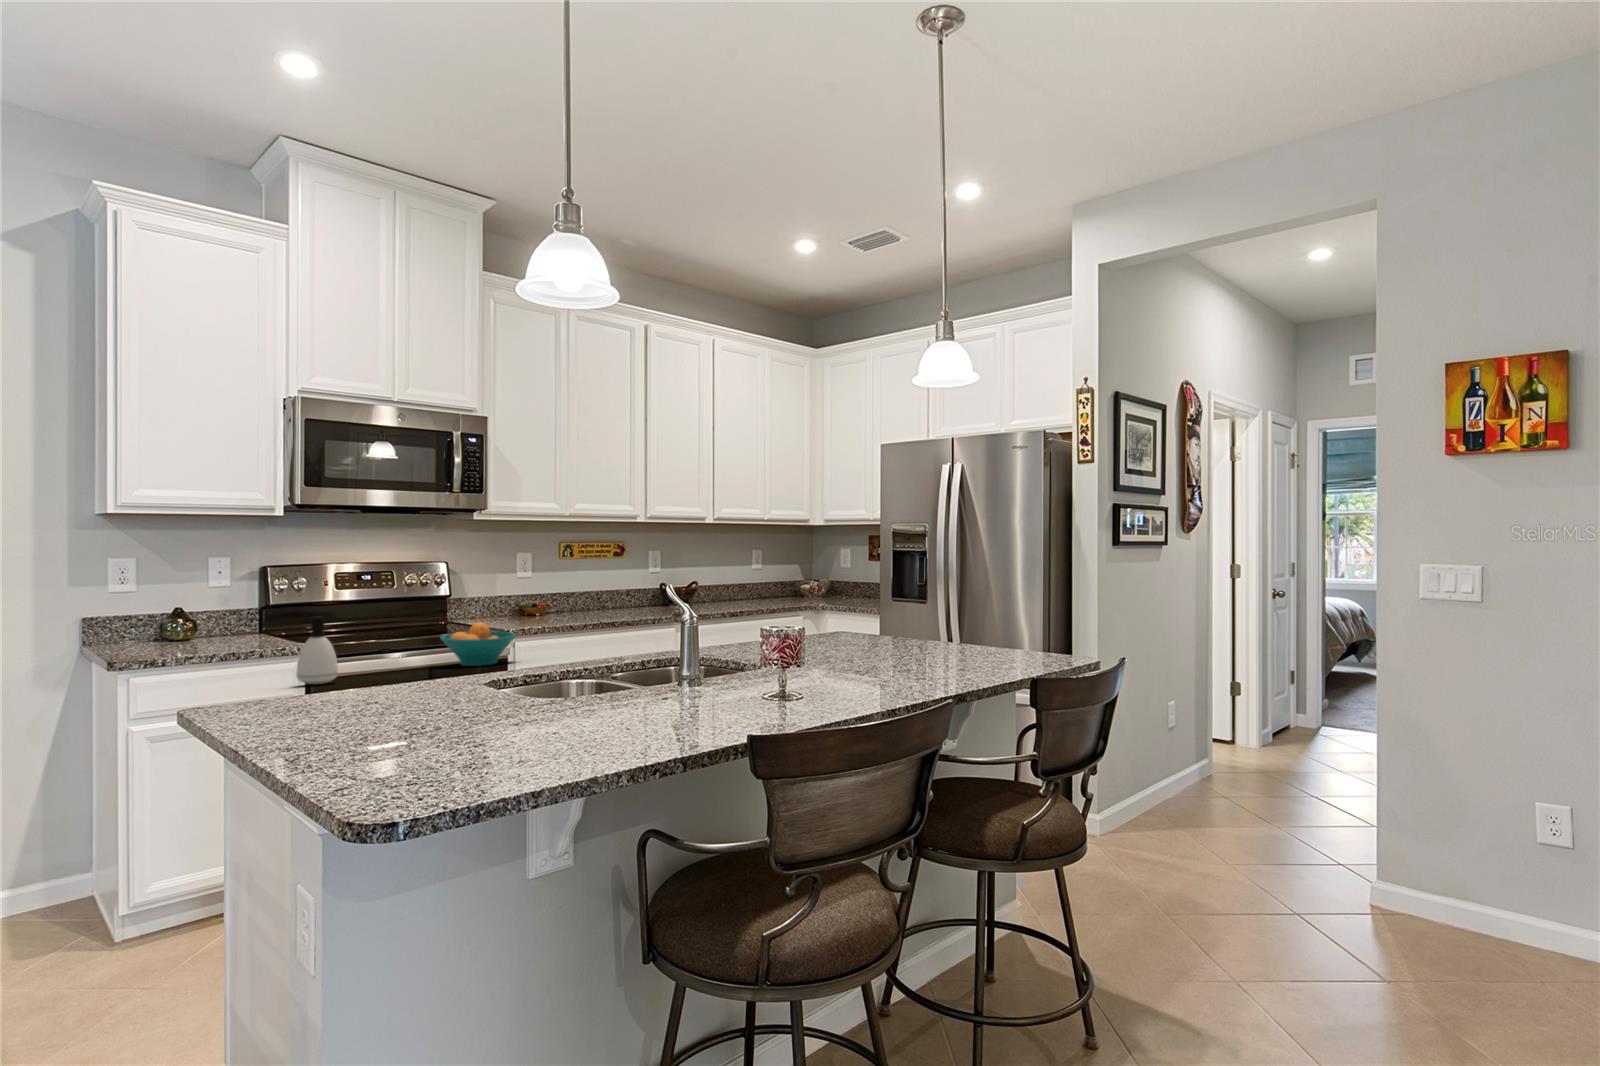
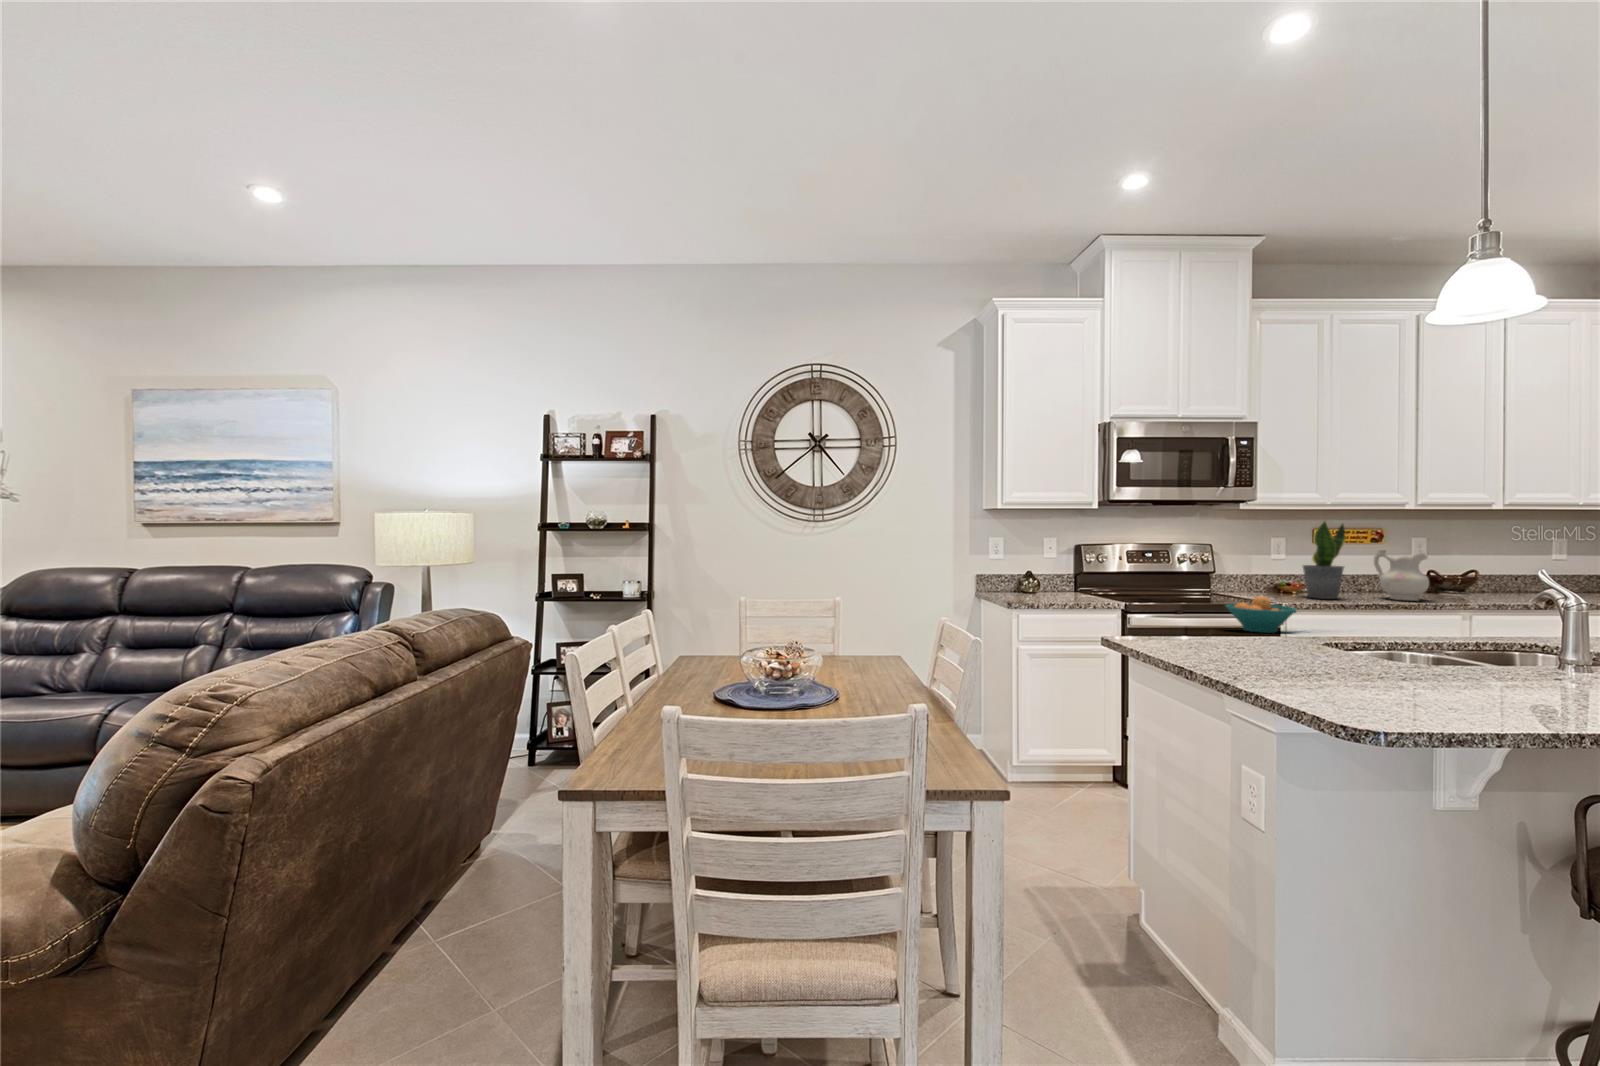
potted plant: none [539,533,579,619] -> present [1302,521,1345,599]
ceramic pitcher: none [607,564,652,615] -> present [1374,550,1429,601]
soap dispenser: present [296,616,338,684] -> none [1128,582,1157,632]

